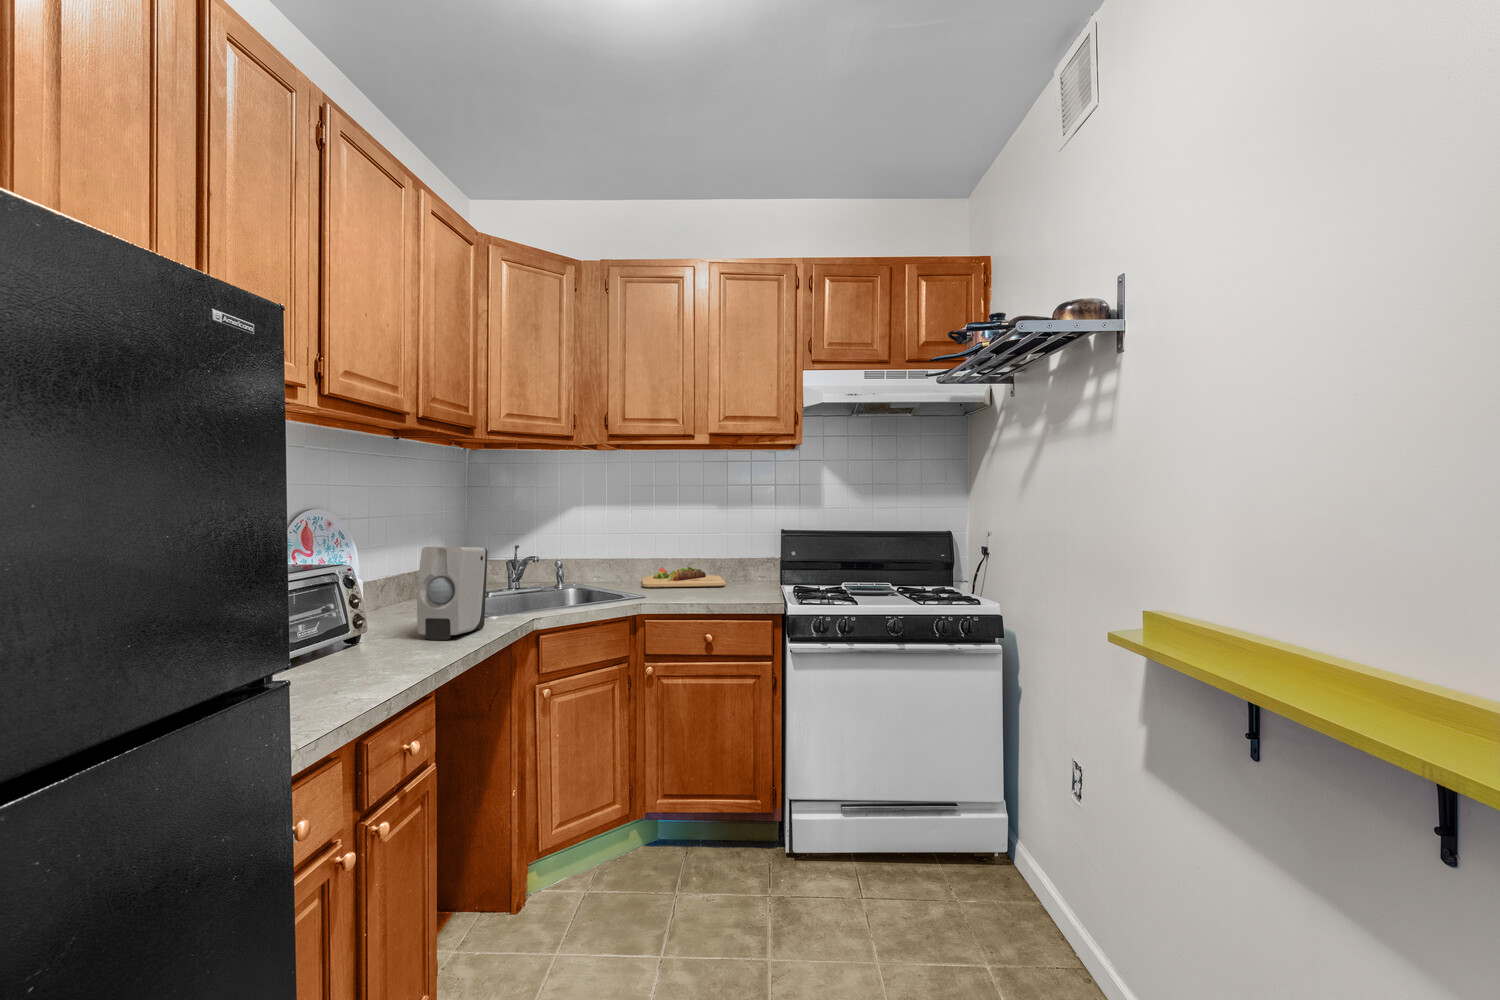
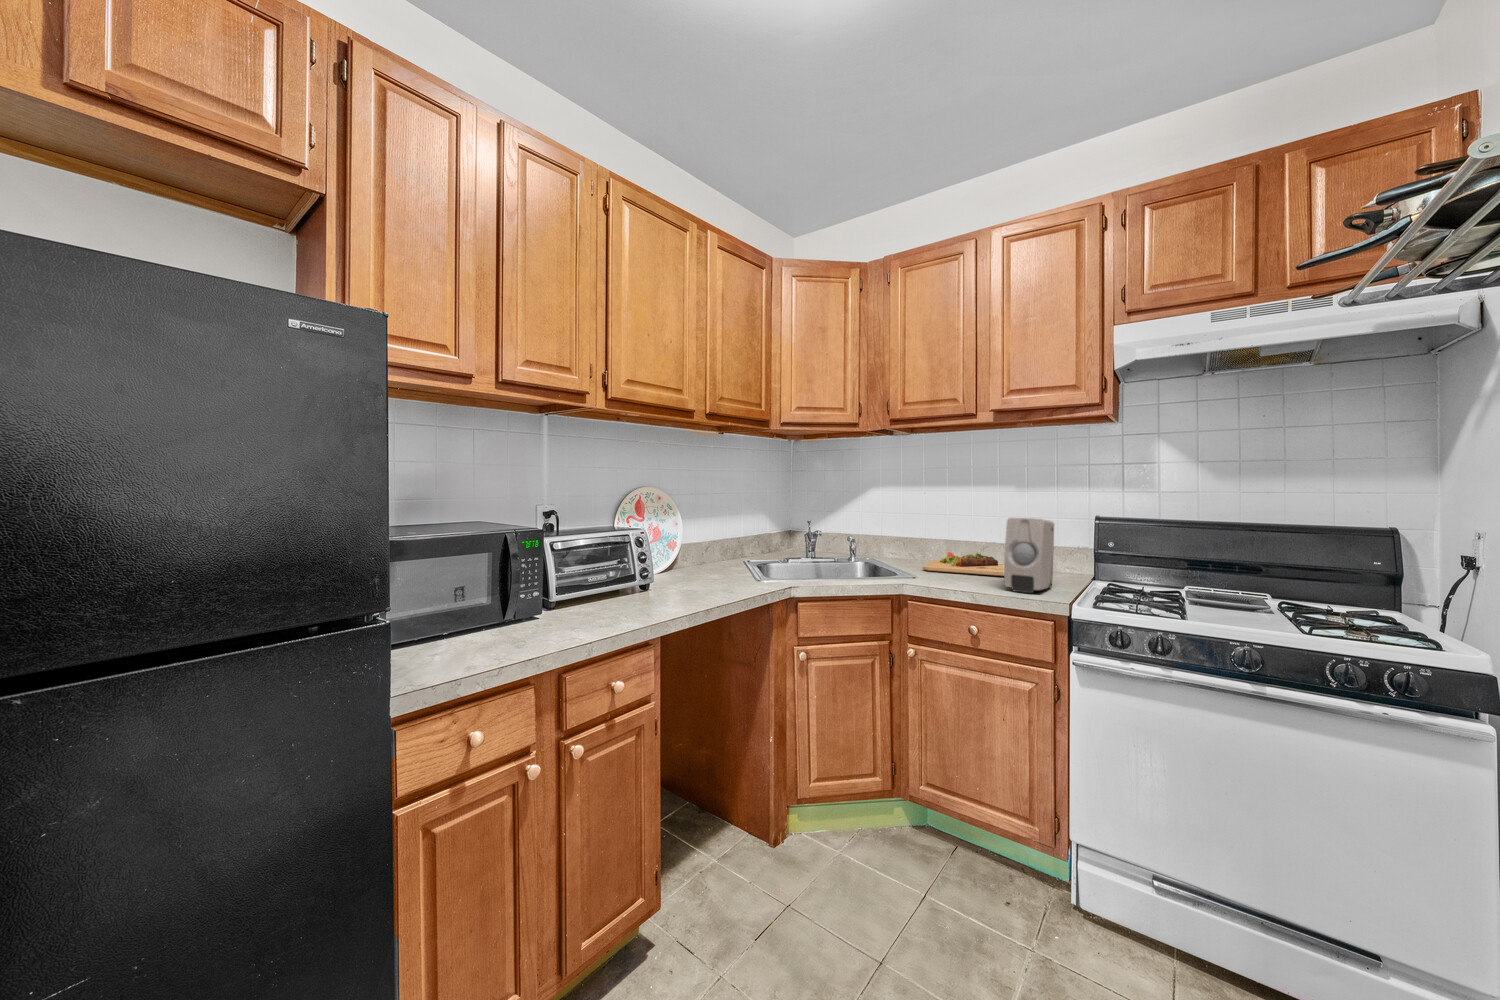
soap dispenser: present [417,547,488,640] -> present [1004,518,1054,593]

